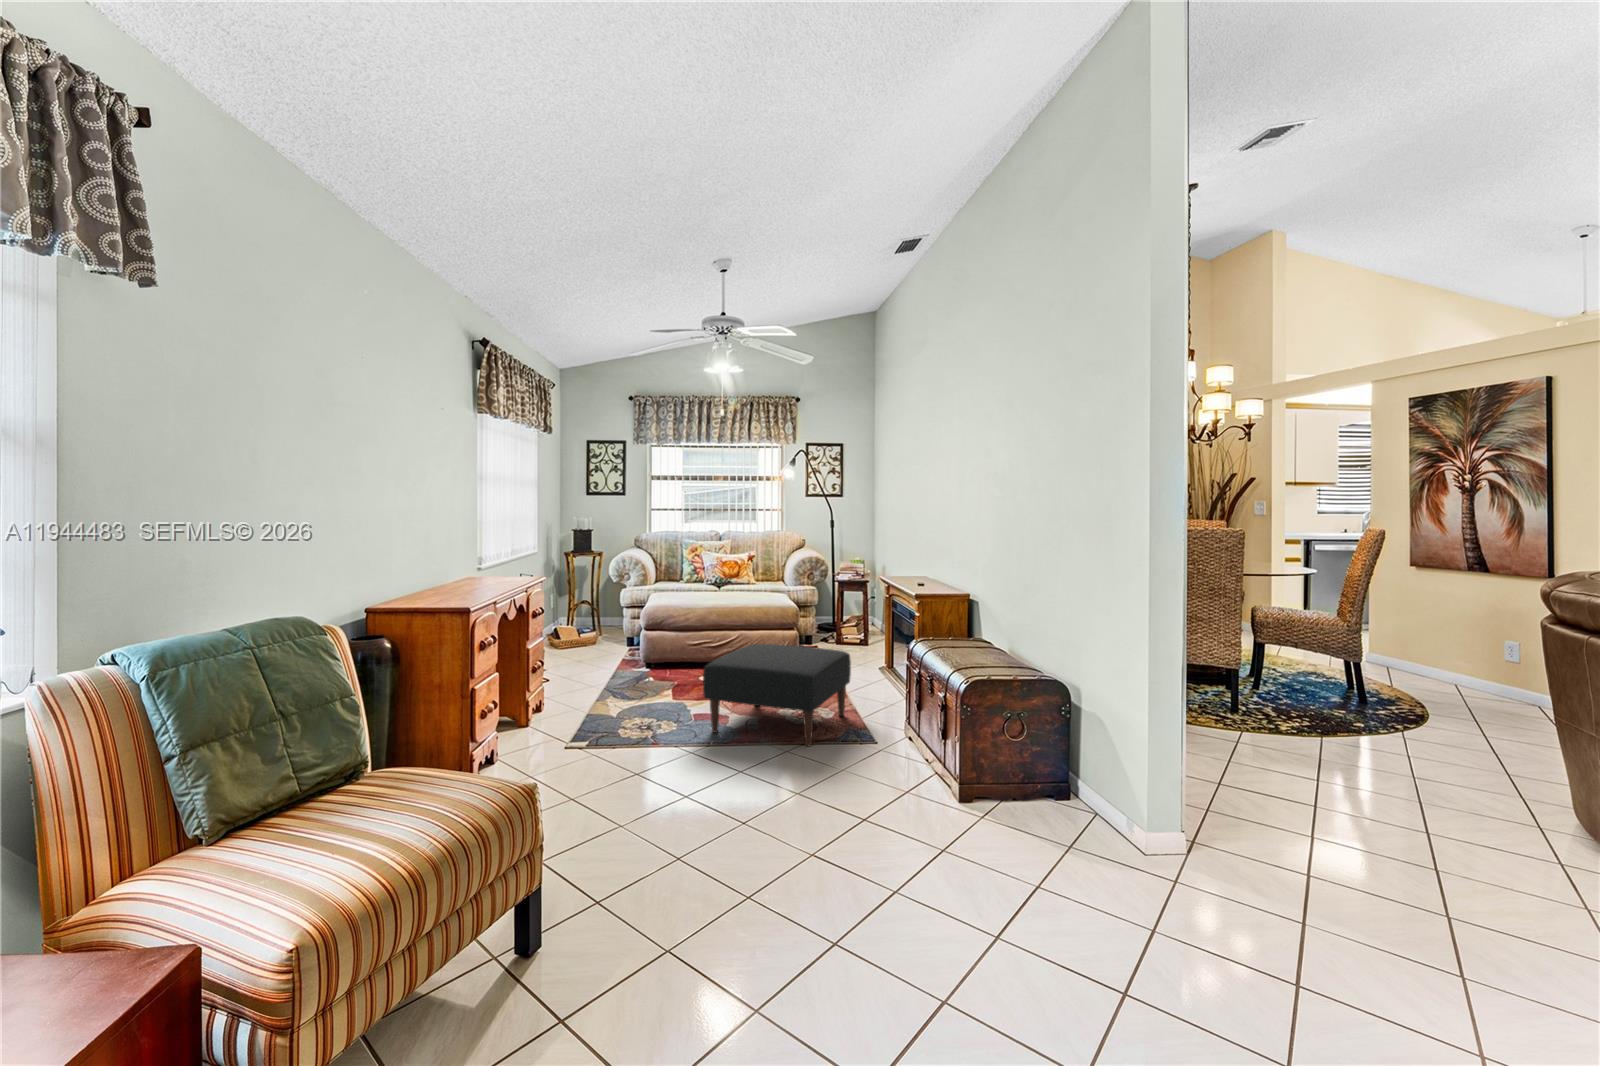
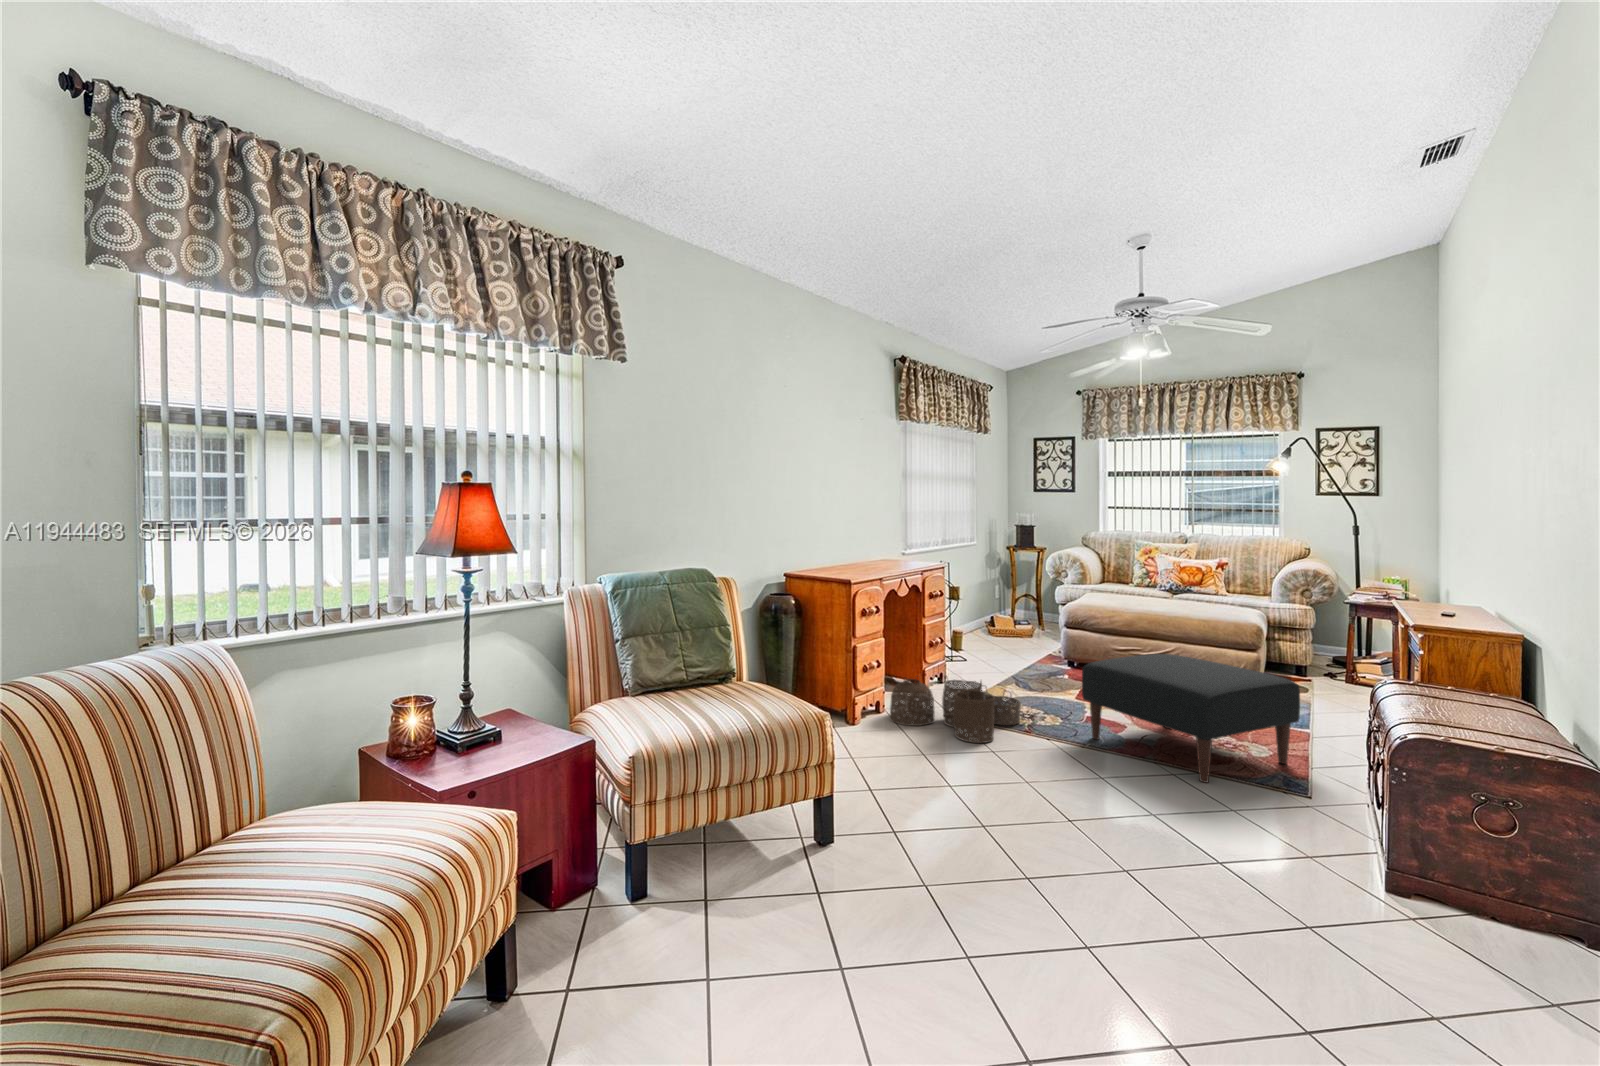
woven basket: none [506,700,645,770] -> present [890,676,1021,743]

